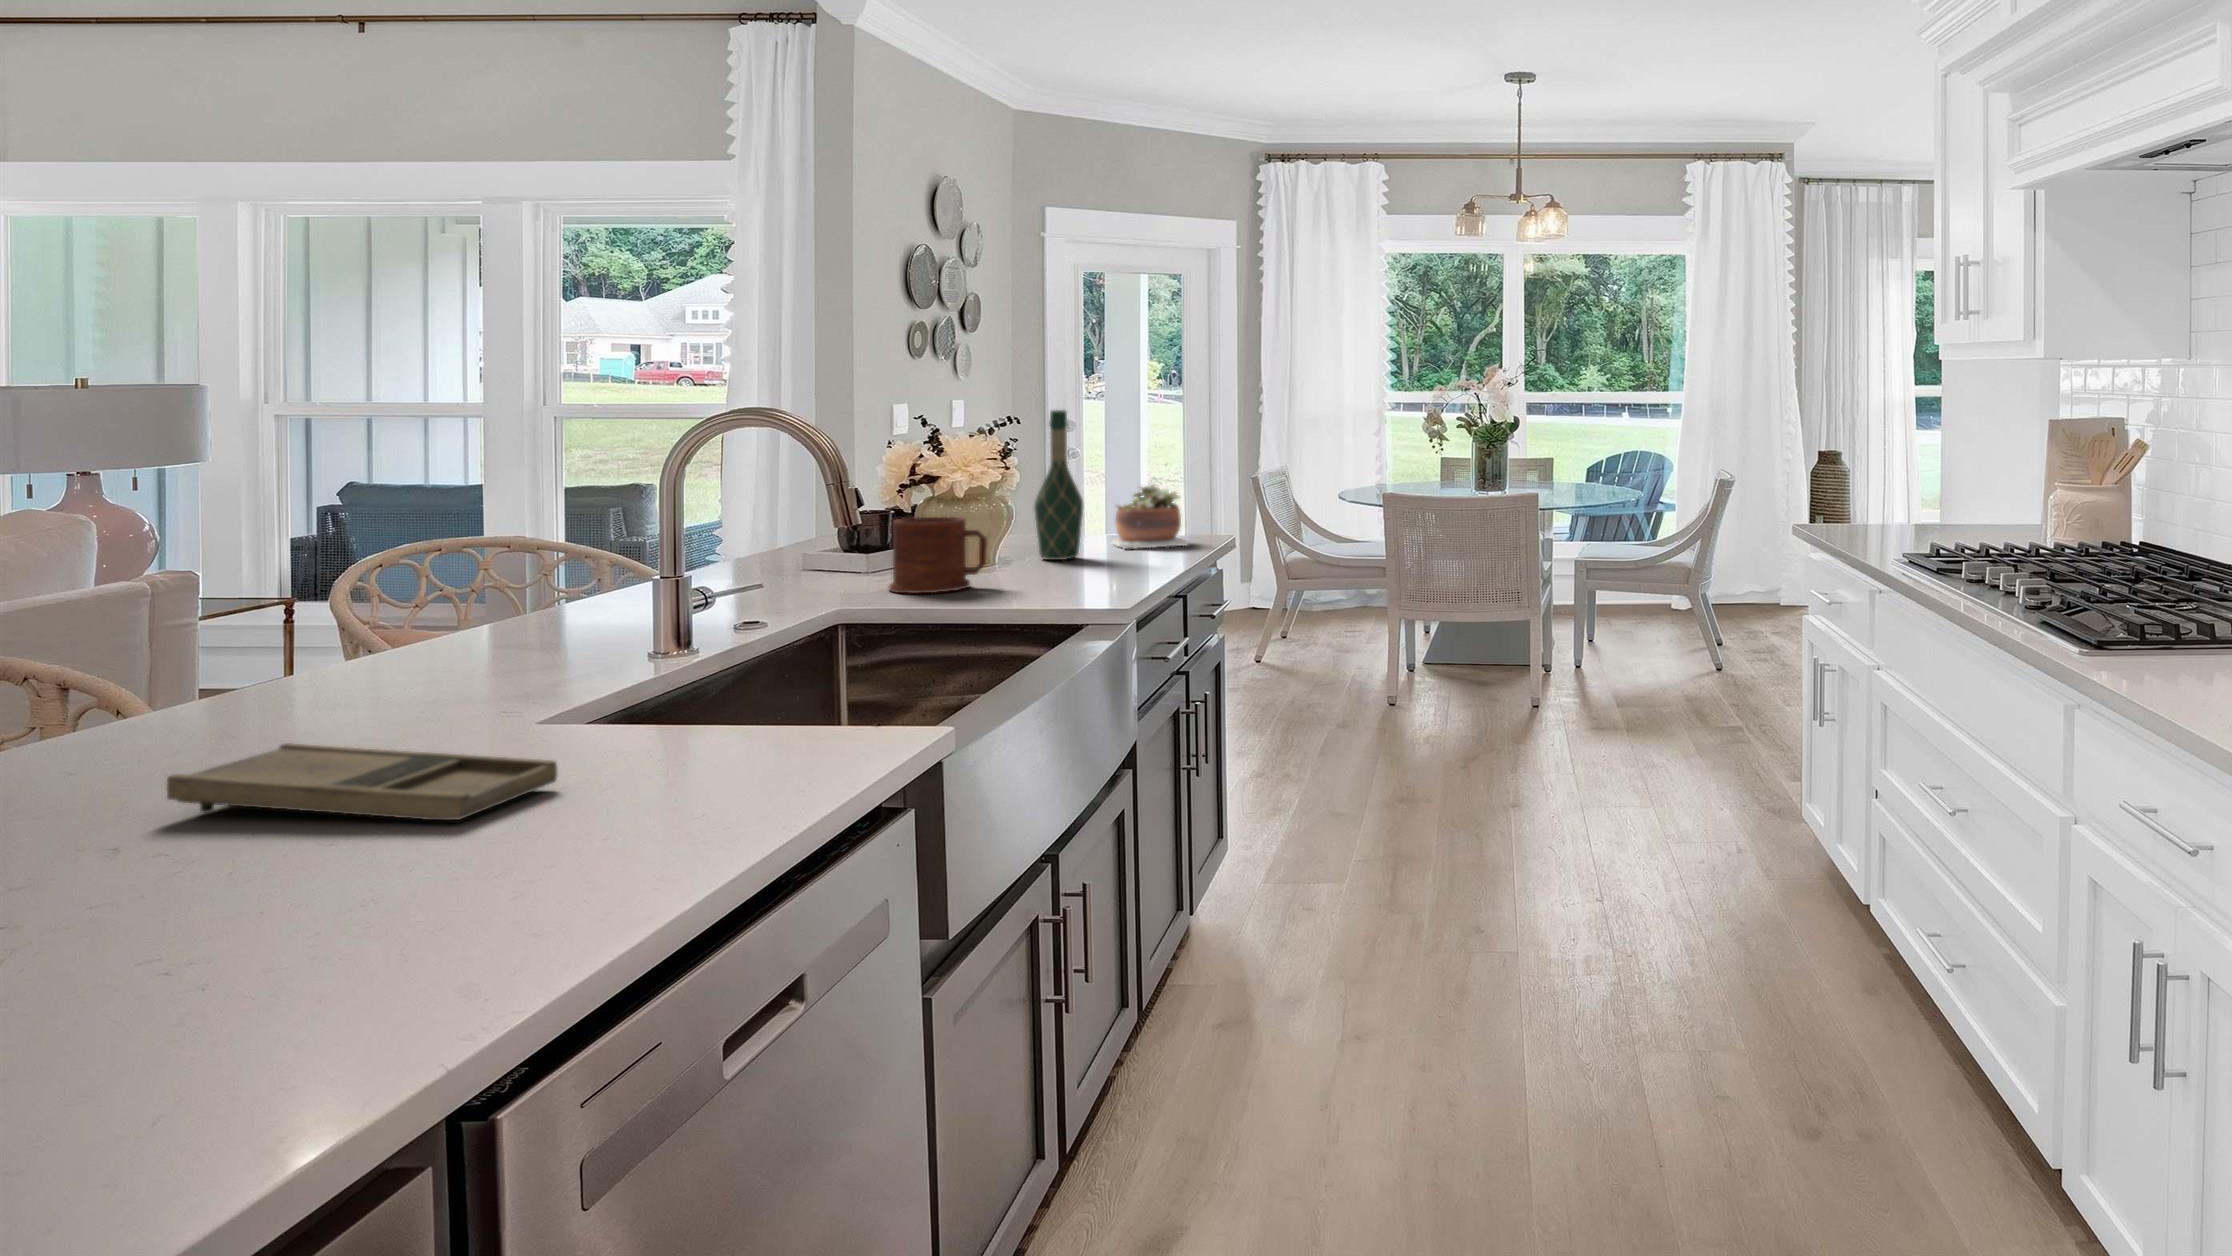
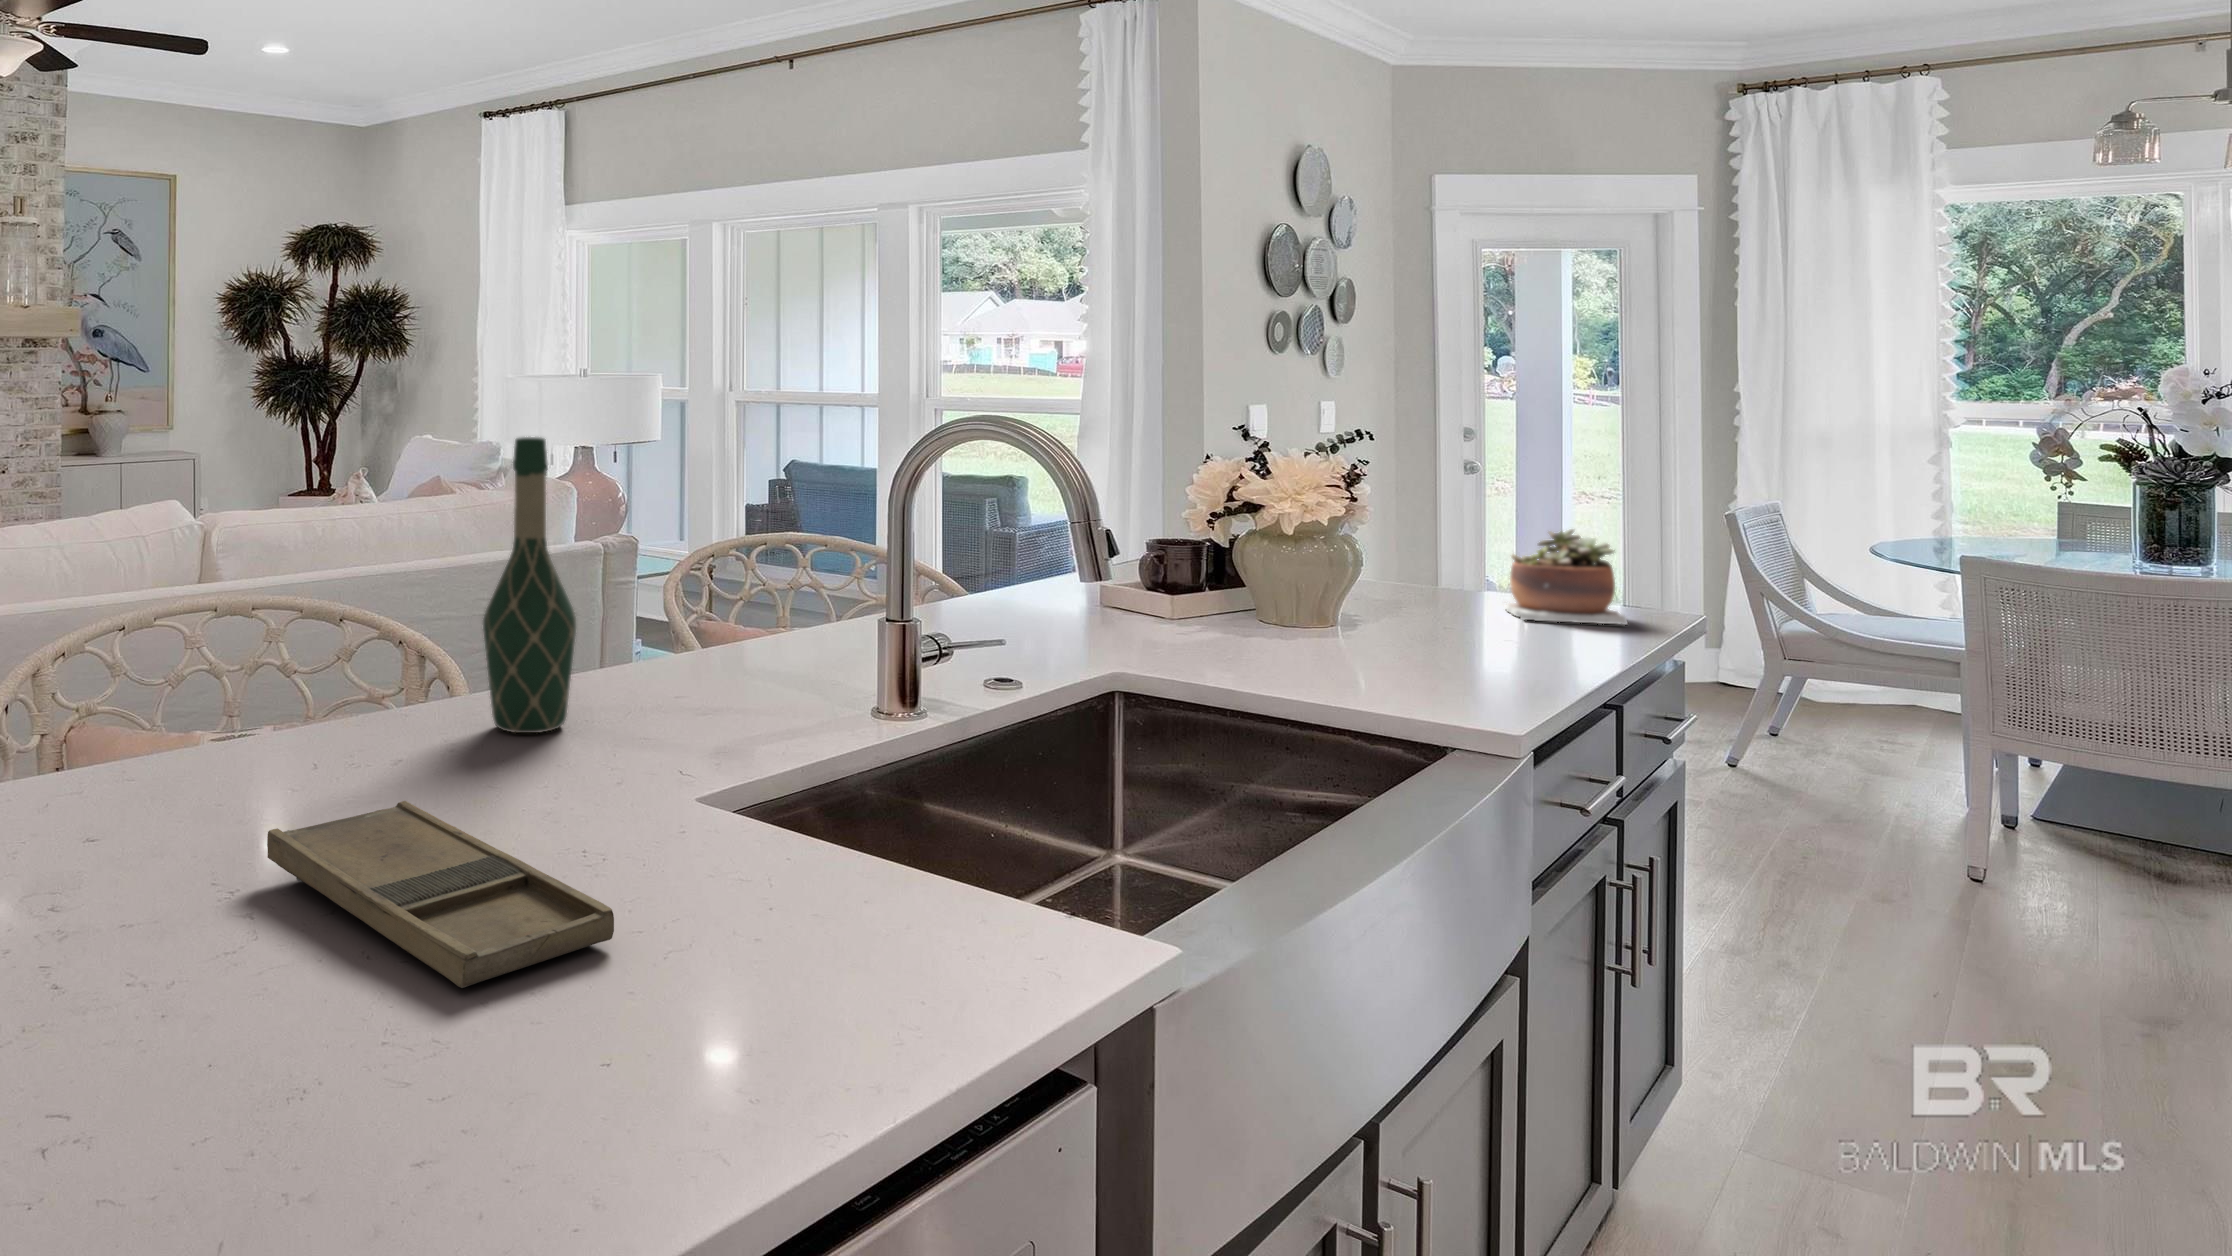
wine bottle: present [1034,410,1083,560] -> present [483,437,576,733]
mug: present [889,517,987,593] -> none [1183,557,1314,662]

